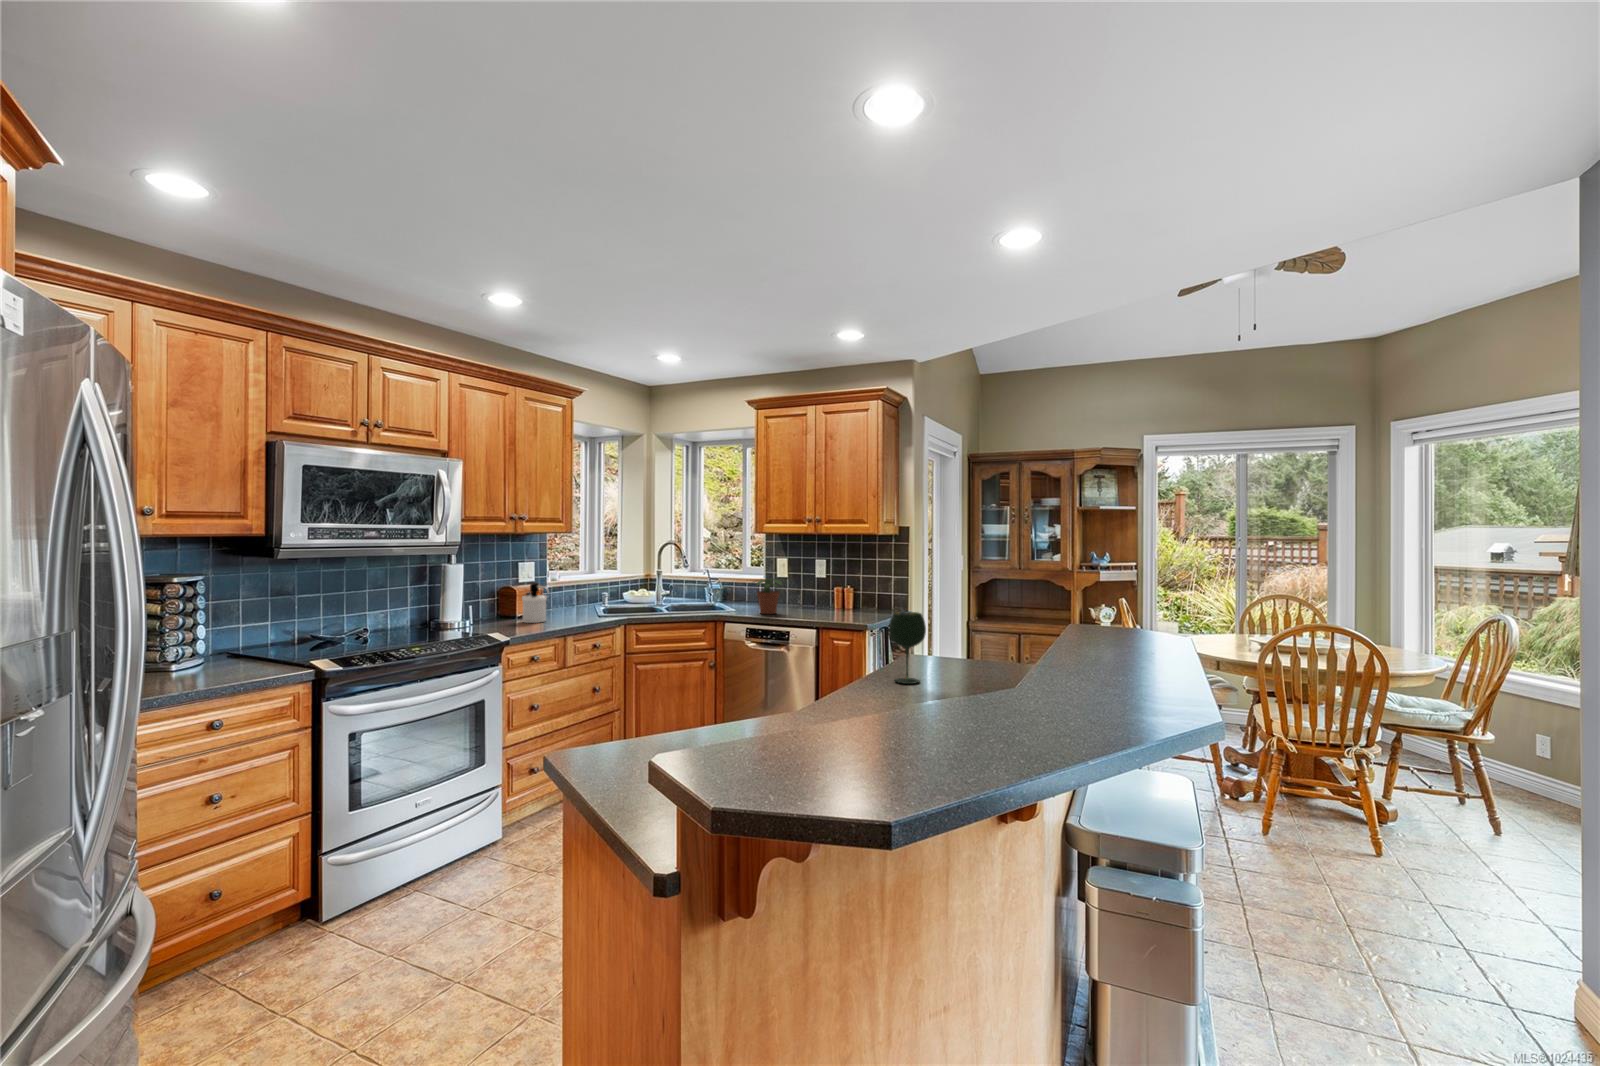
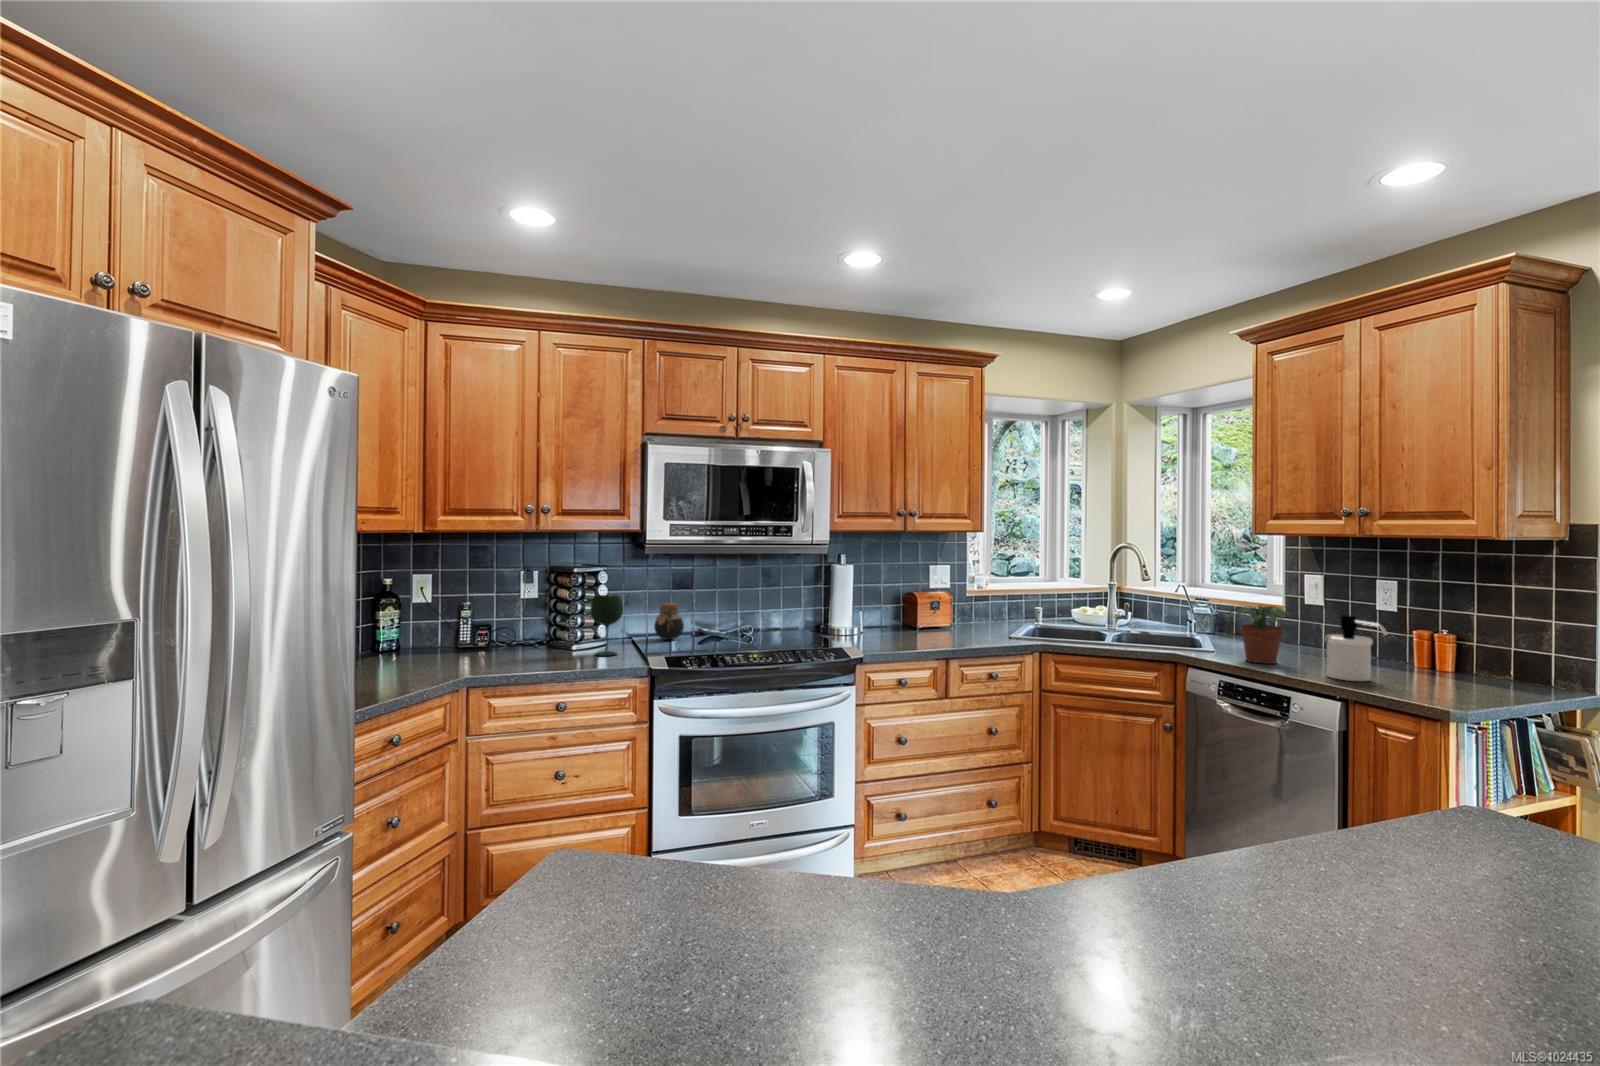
soap dispenser: present [522,583,549,623] -> present [1325,616,1387,681]
jar: none [257,610,296,648] -> present [654,603,684,640]
wine glass: present [889,612,926,684] -> present [590,595,623,656]

